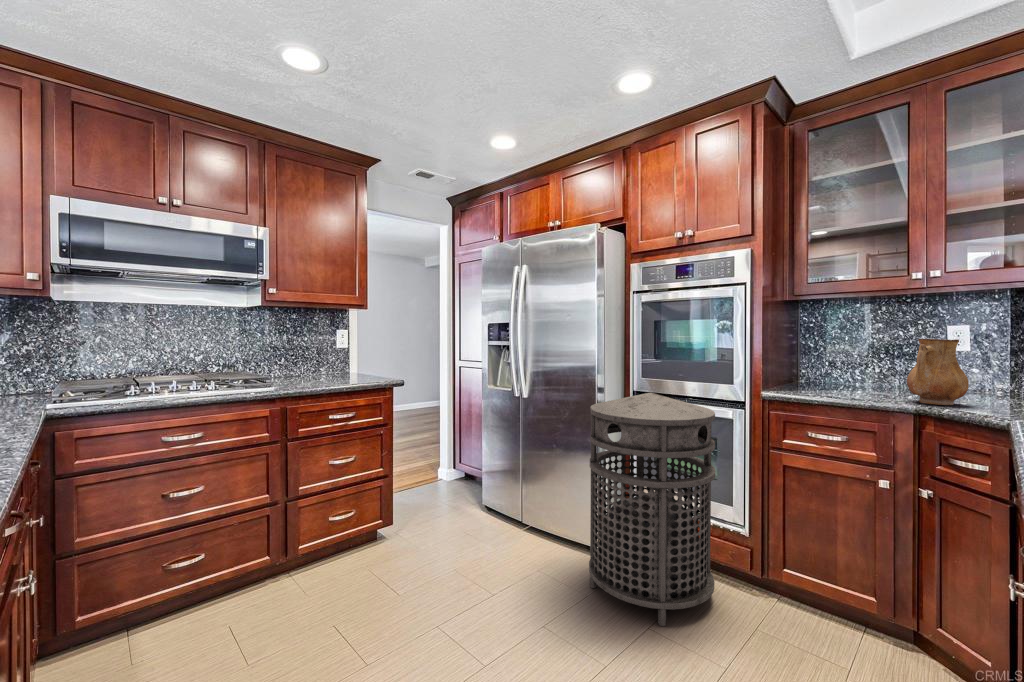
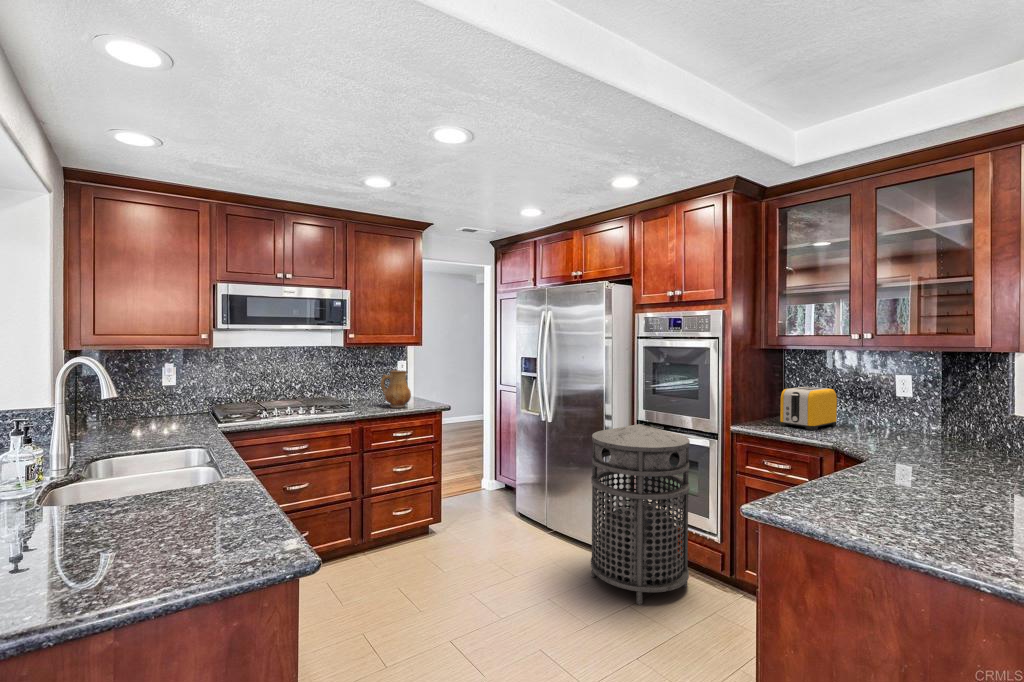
ceramic pitcher: present [907,339,969,405] -> present [381,370,411,408]
toaster: none [812,345,872,394] -> present [780,387,837,430]

